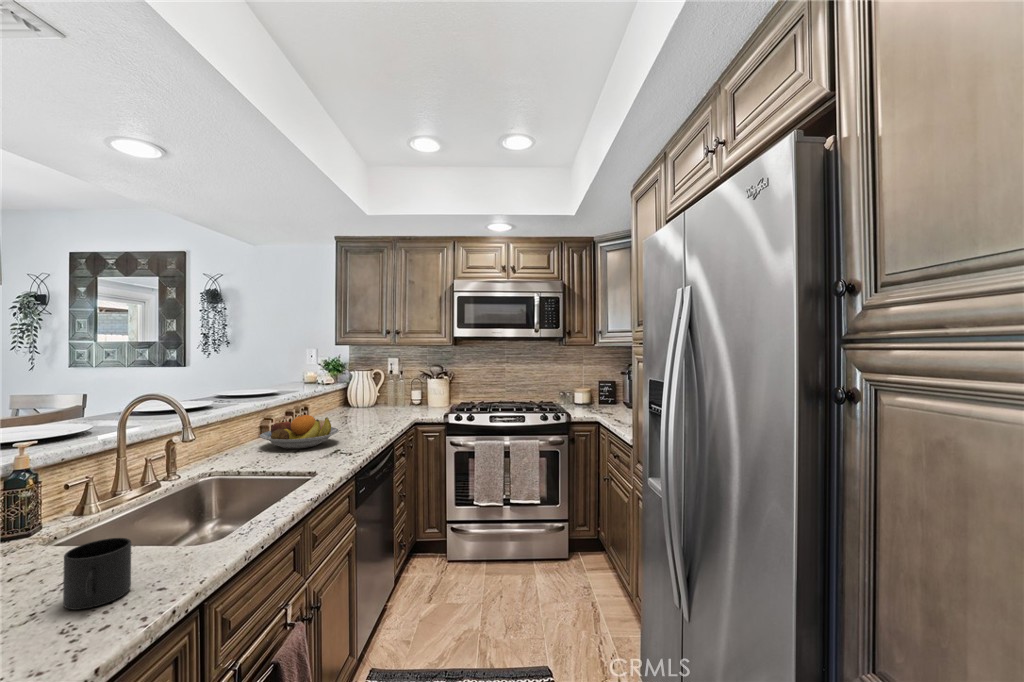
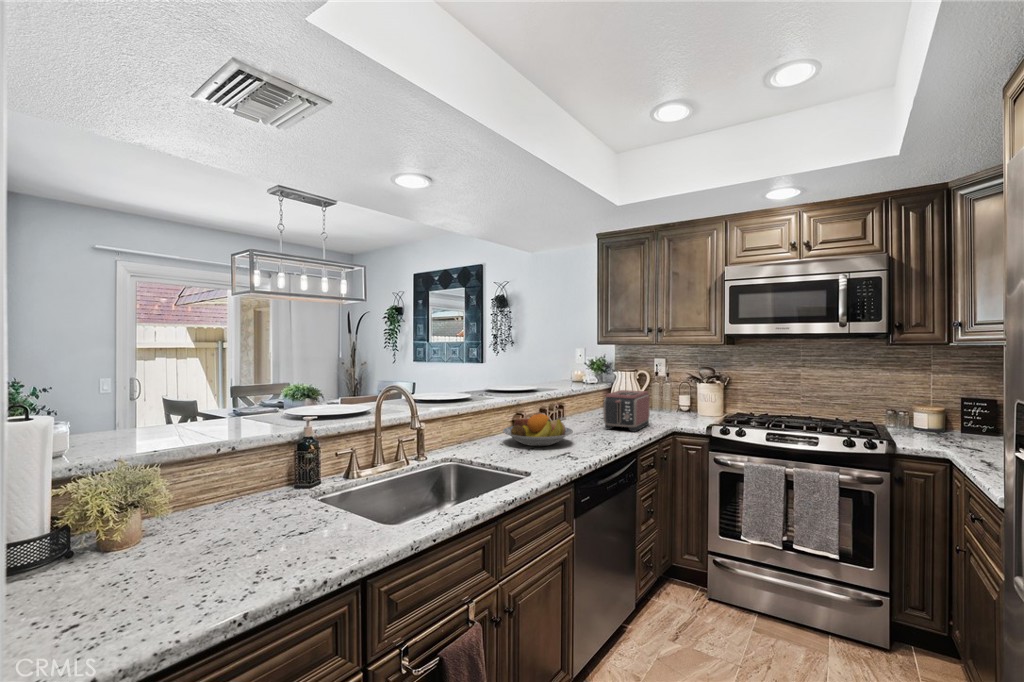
toaster: none [357,388,396,426] -> present [603,390,650,432]
mug: present [63,538,131,610] -> none [282,504,326,558]

